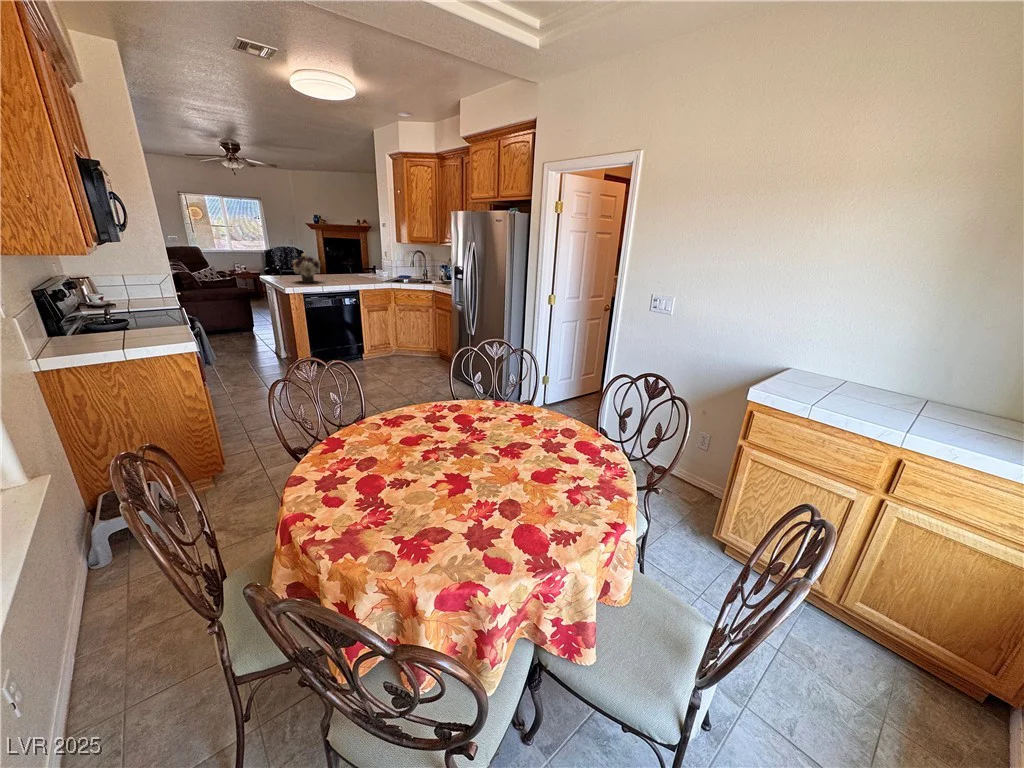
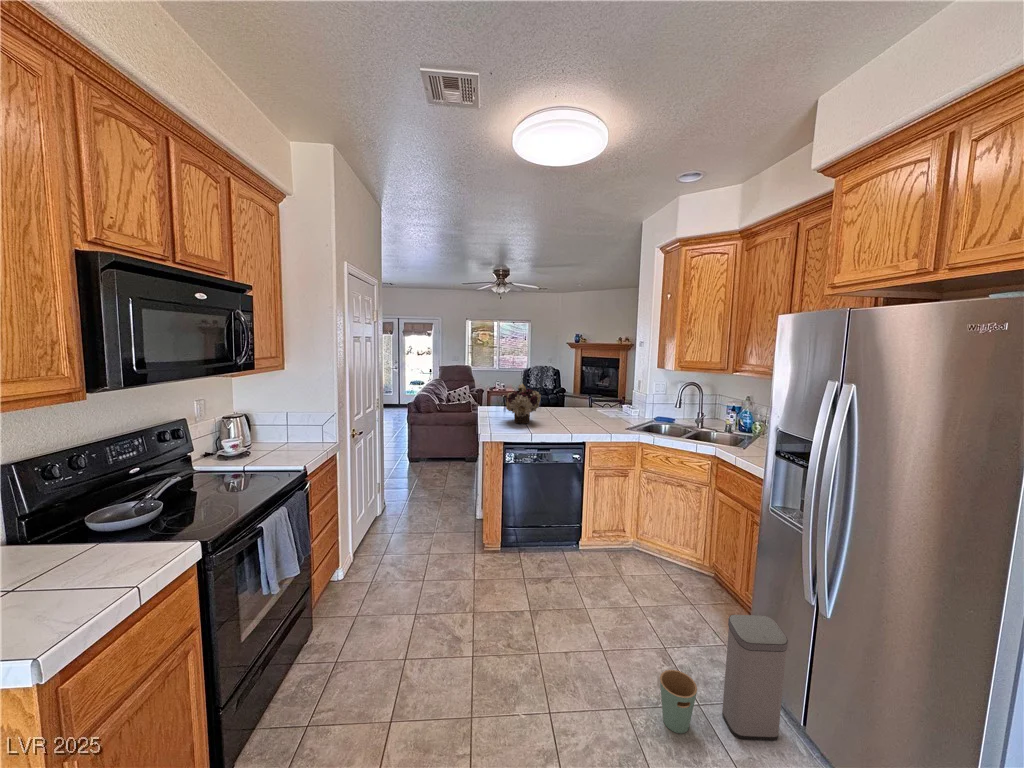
trash can: none [416,345,462,396] -> present [660,615,788,741]

